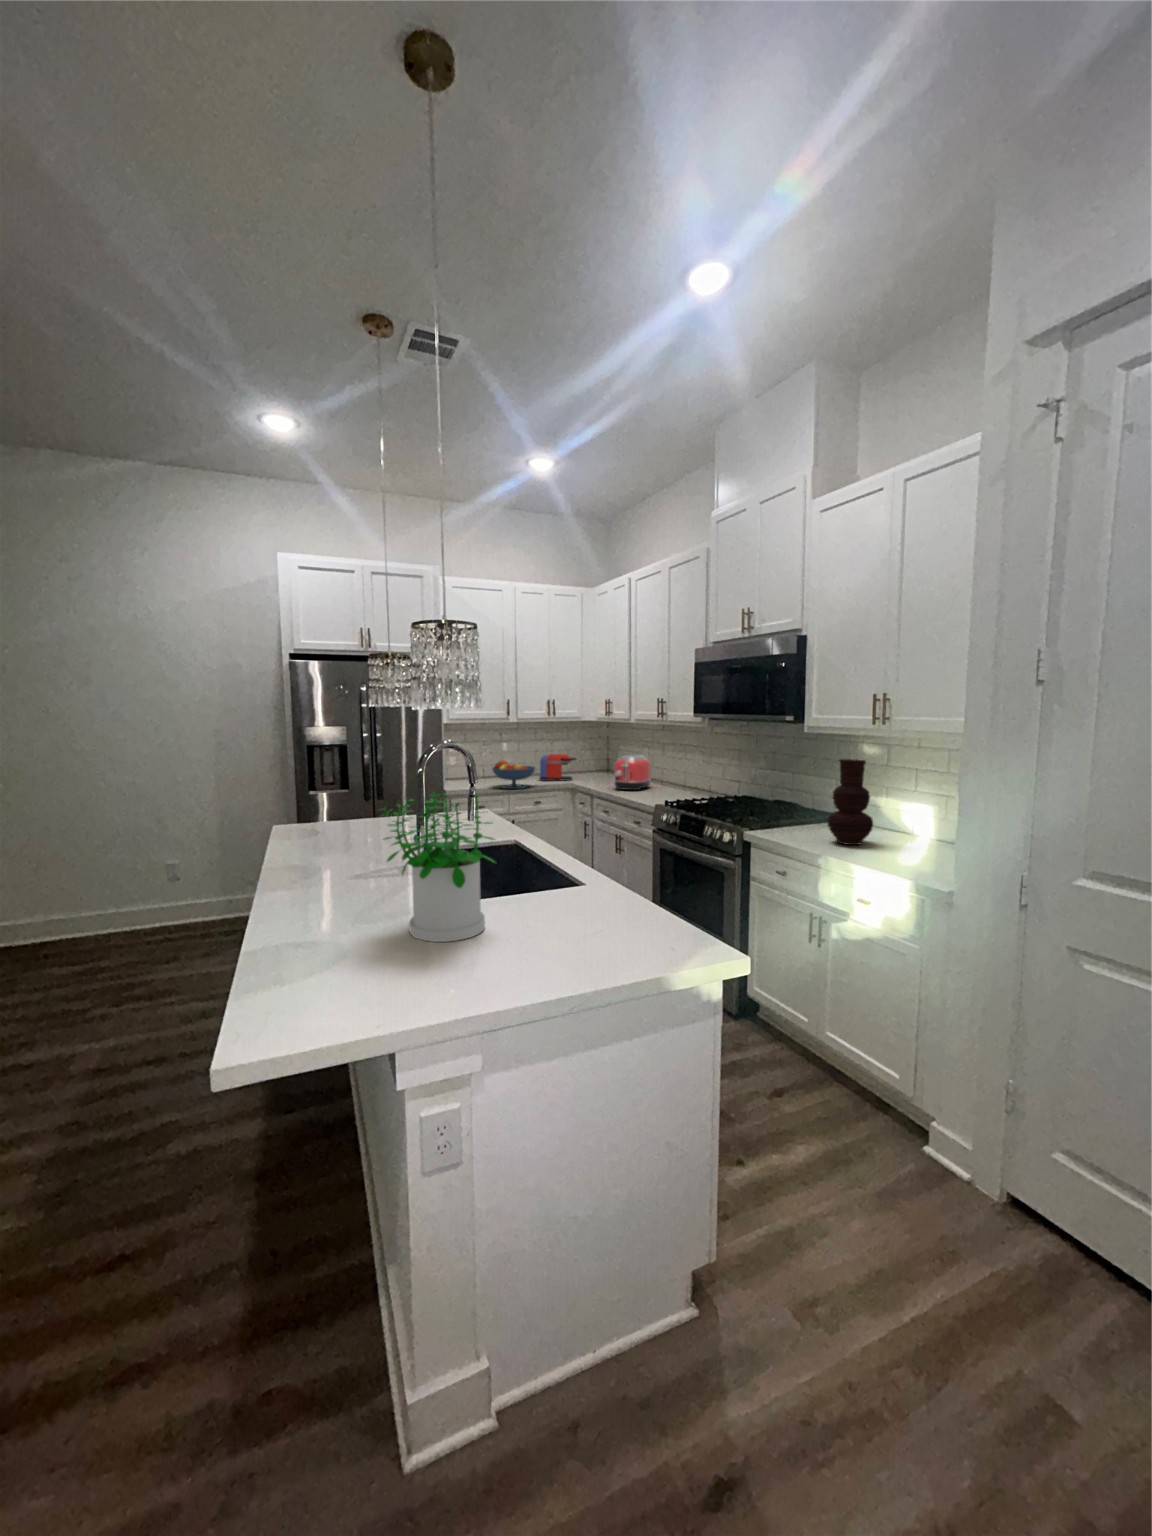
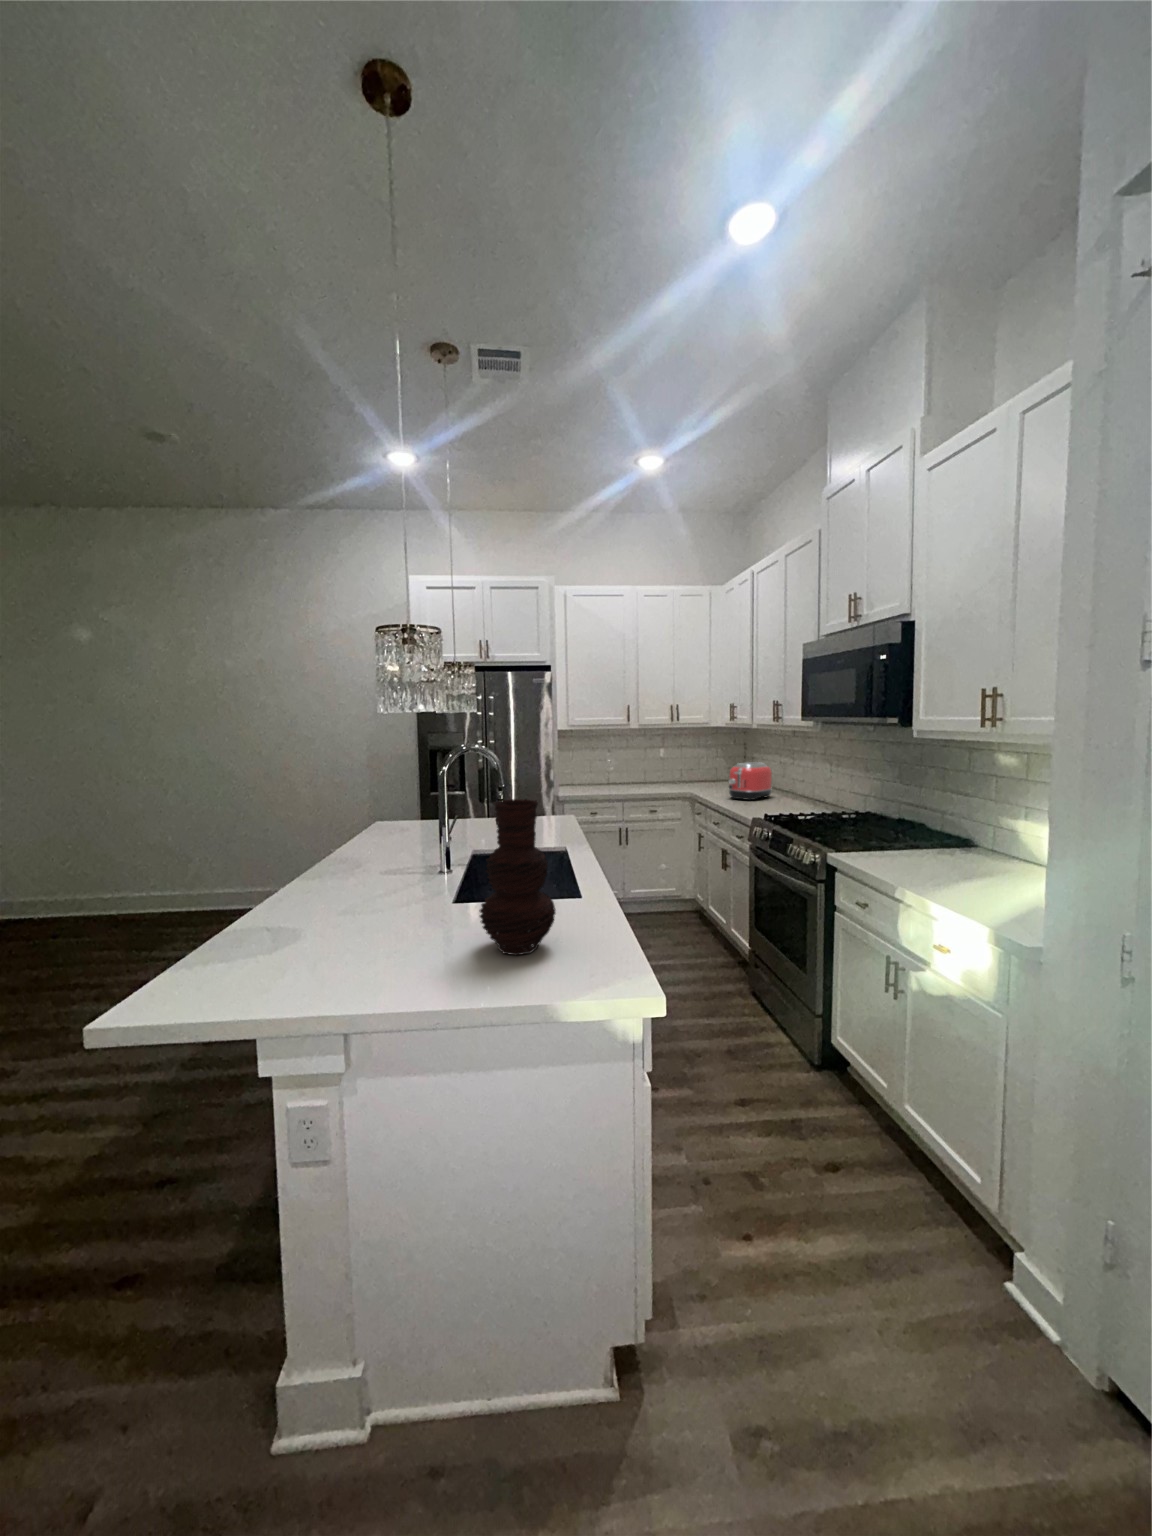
coffee maker: present [540,754,576,781] -> none [662,760,702,787]
vase: present [827,759,873,845] -> present [479,799,556,955]
fruit bowl: present [492,760,535,789] -> none [607,765,651,794]
potted plant: present [383,792,495,942] -> none [324,794,443,942]

